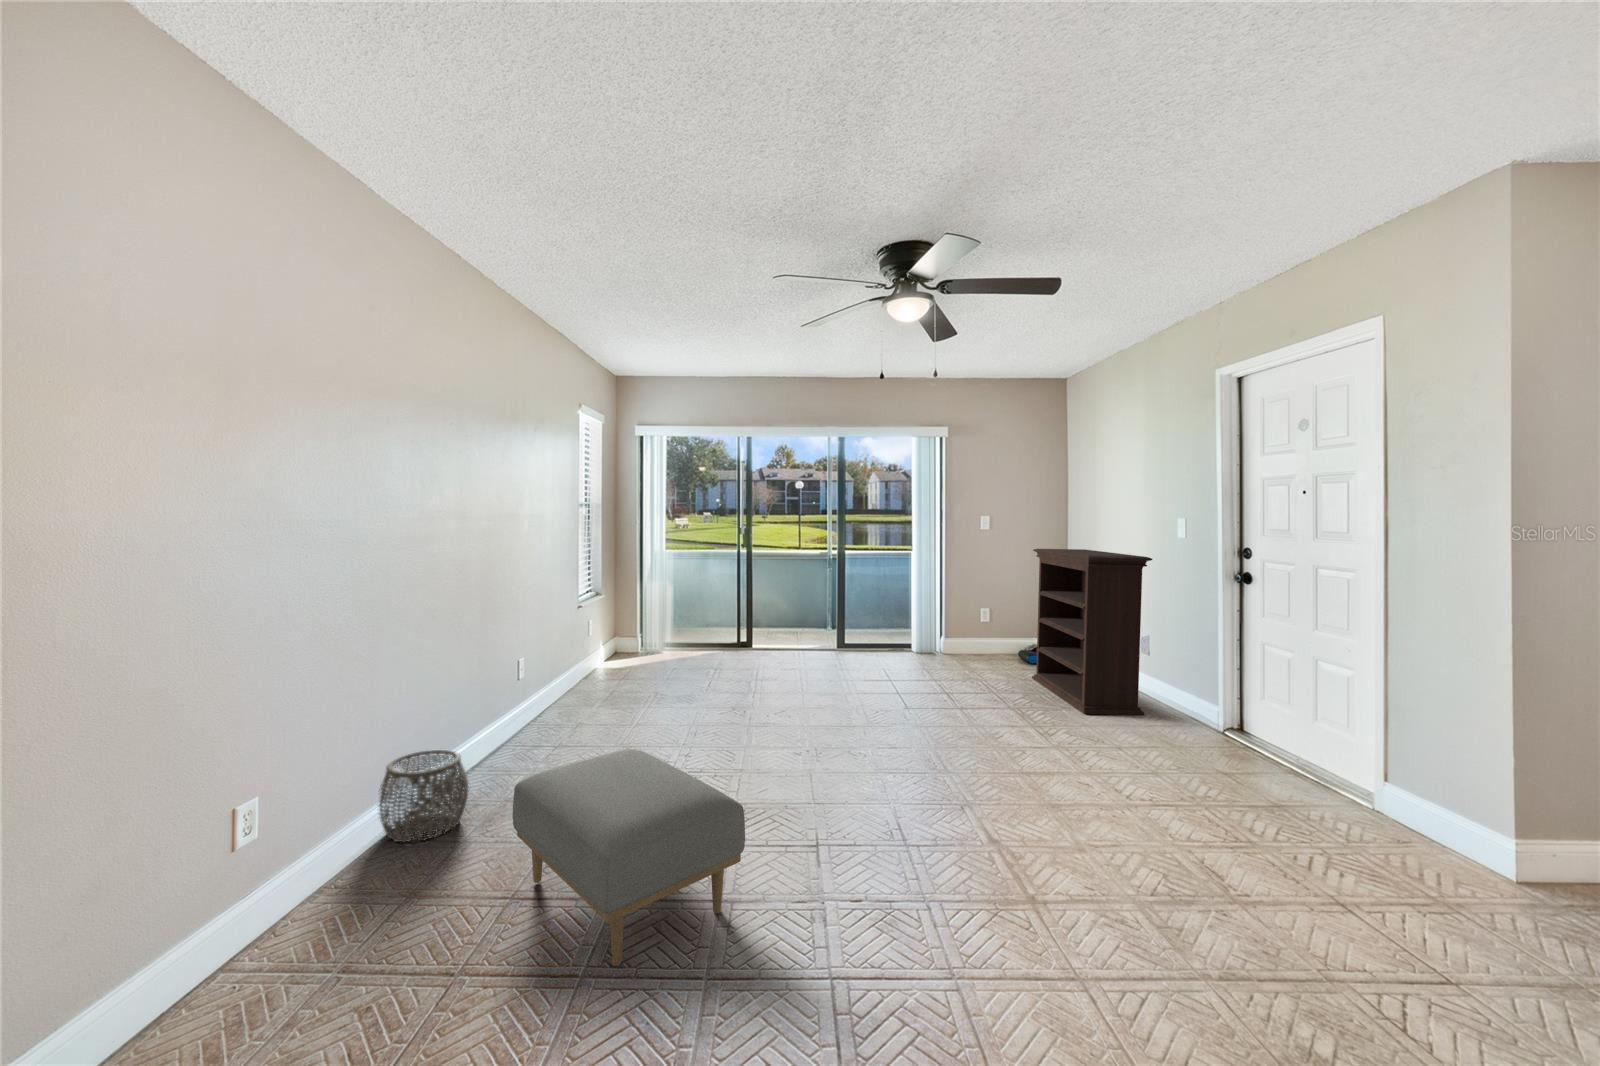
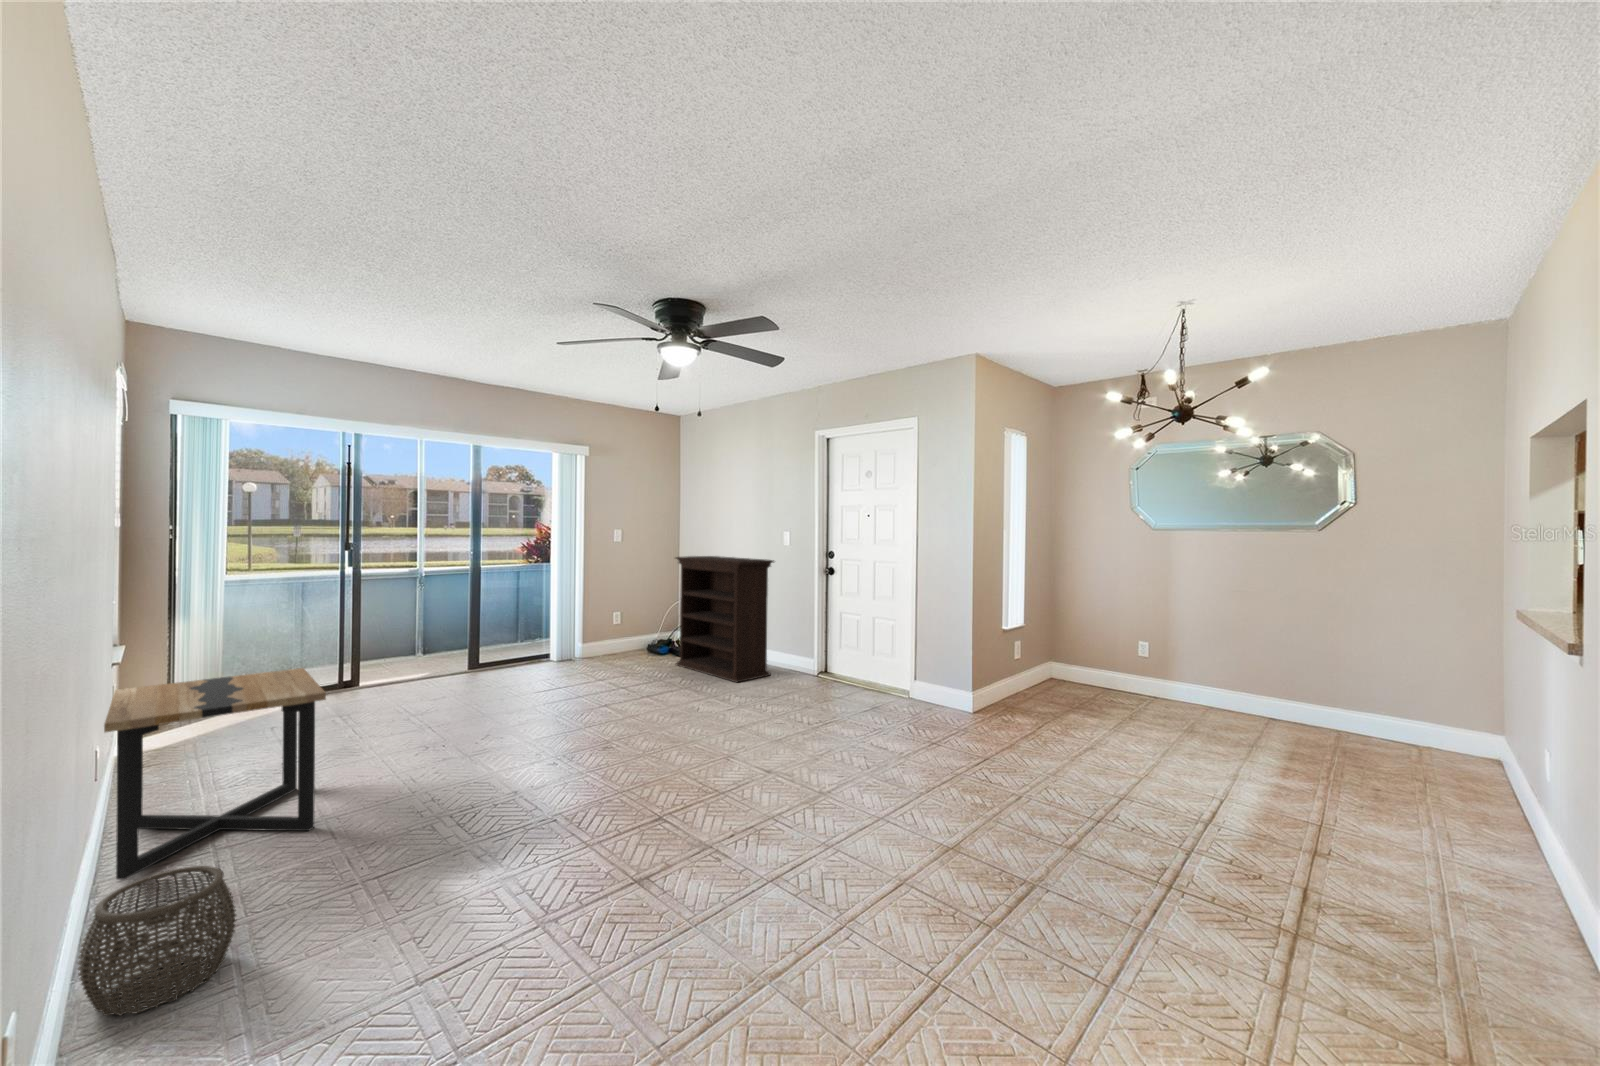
side table: none [481,621,635,753] -> present [104,668,326,880]
ottoman: present [512,749,745,966] -> none [407,781,664,955]

